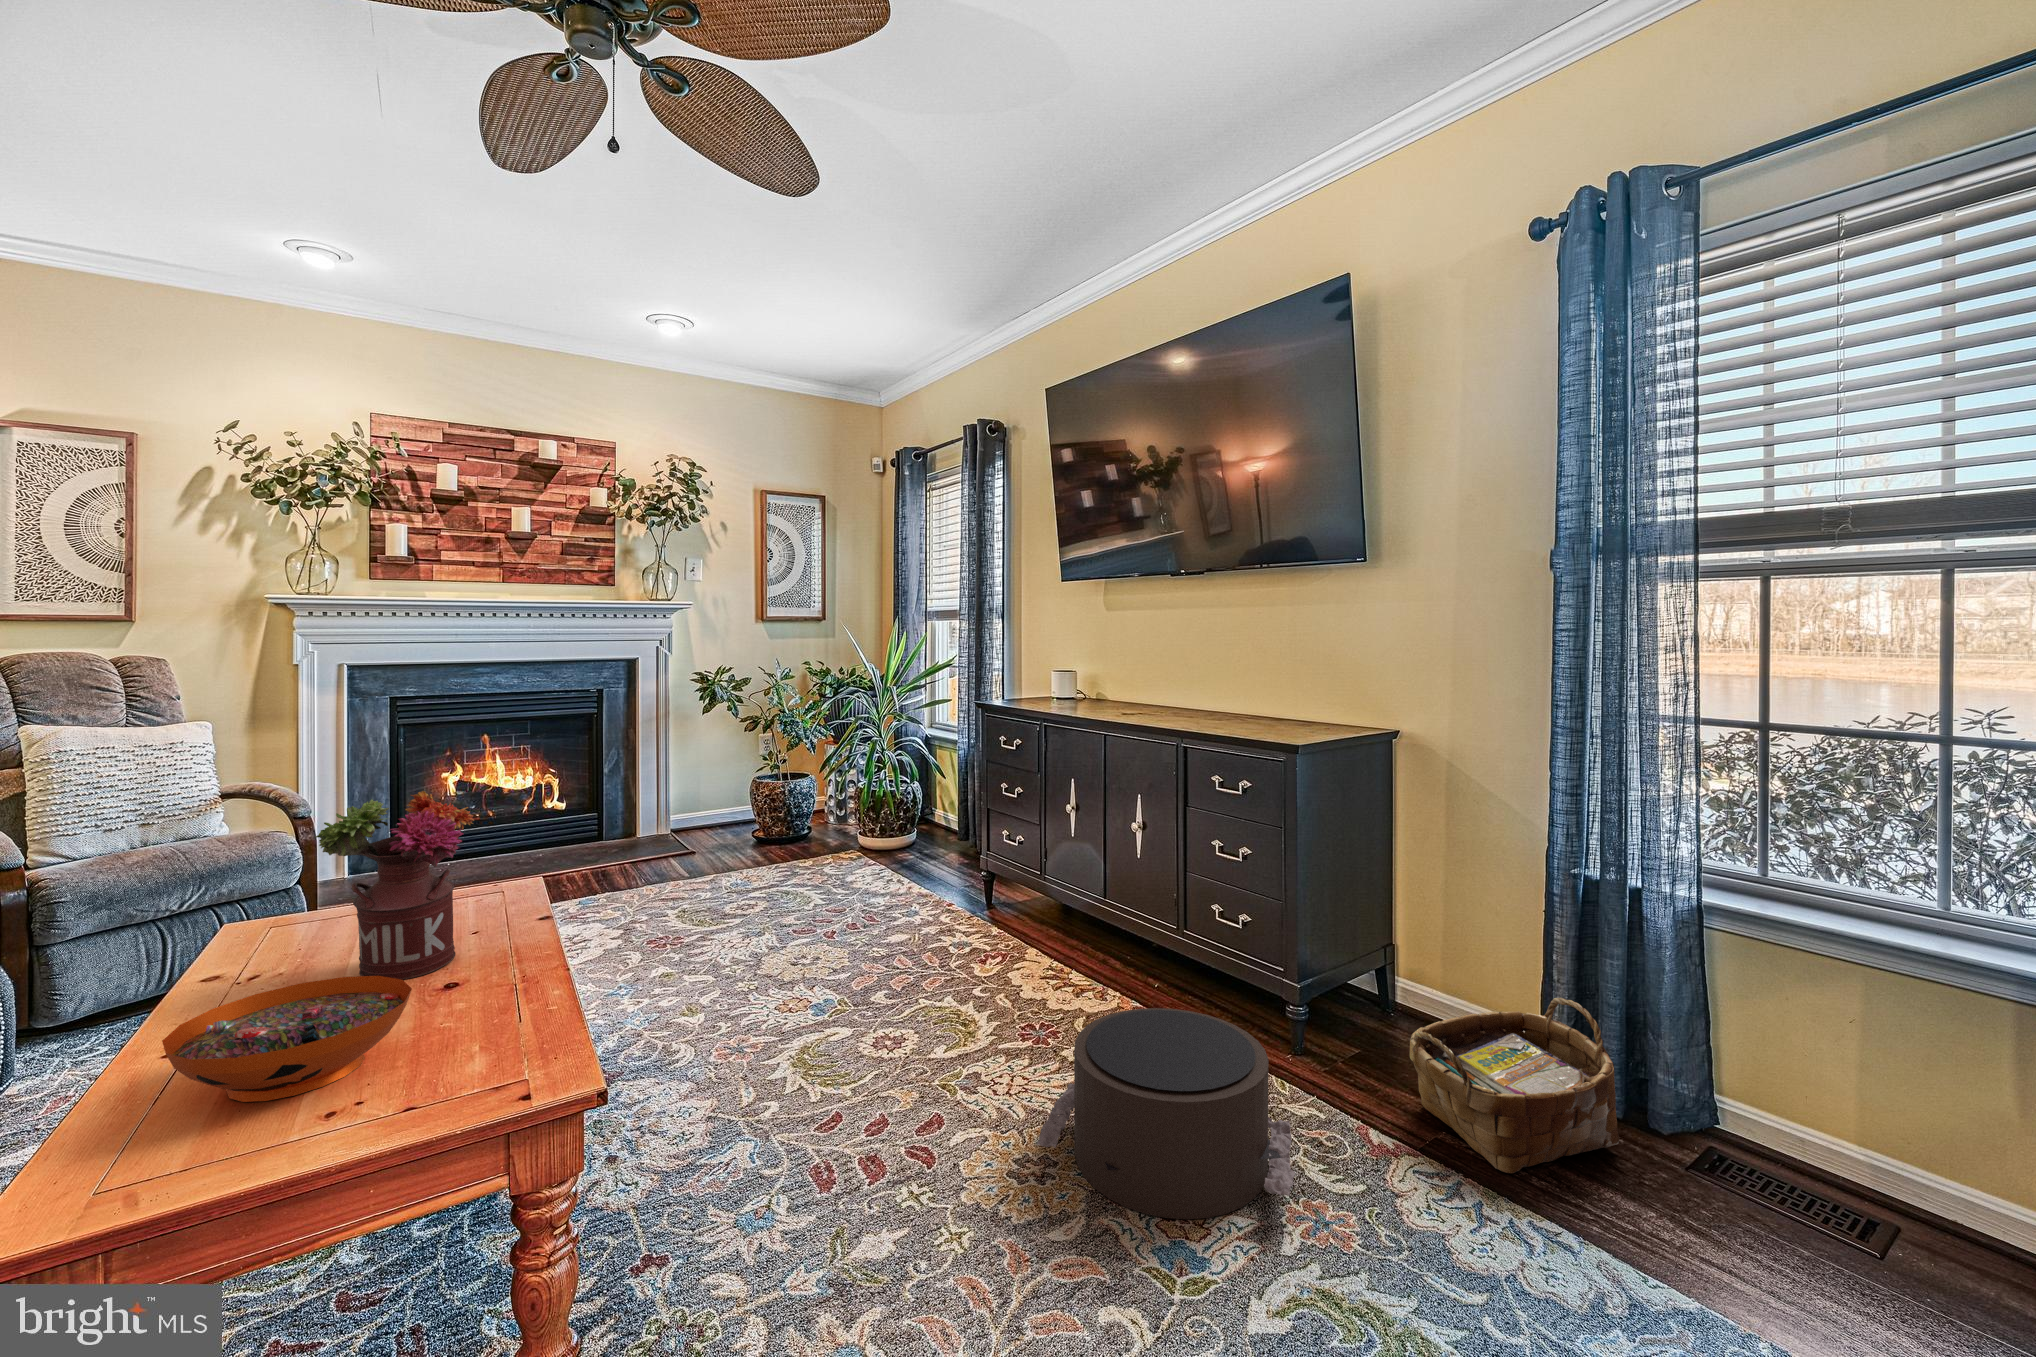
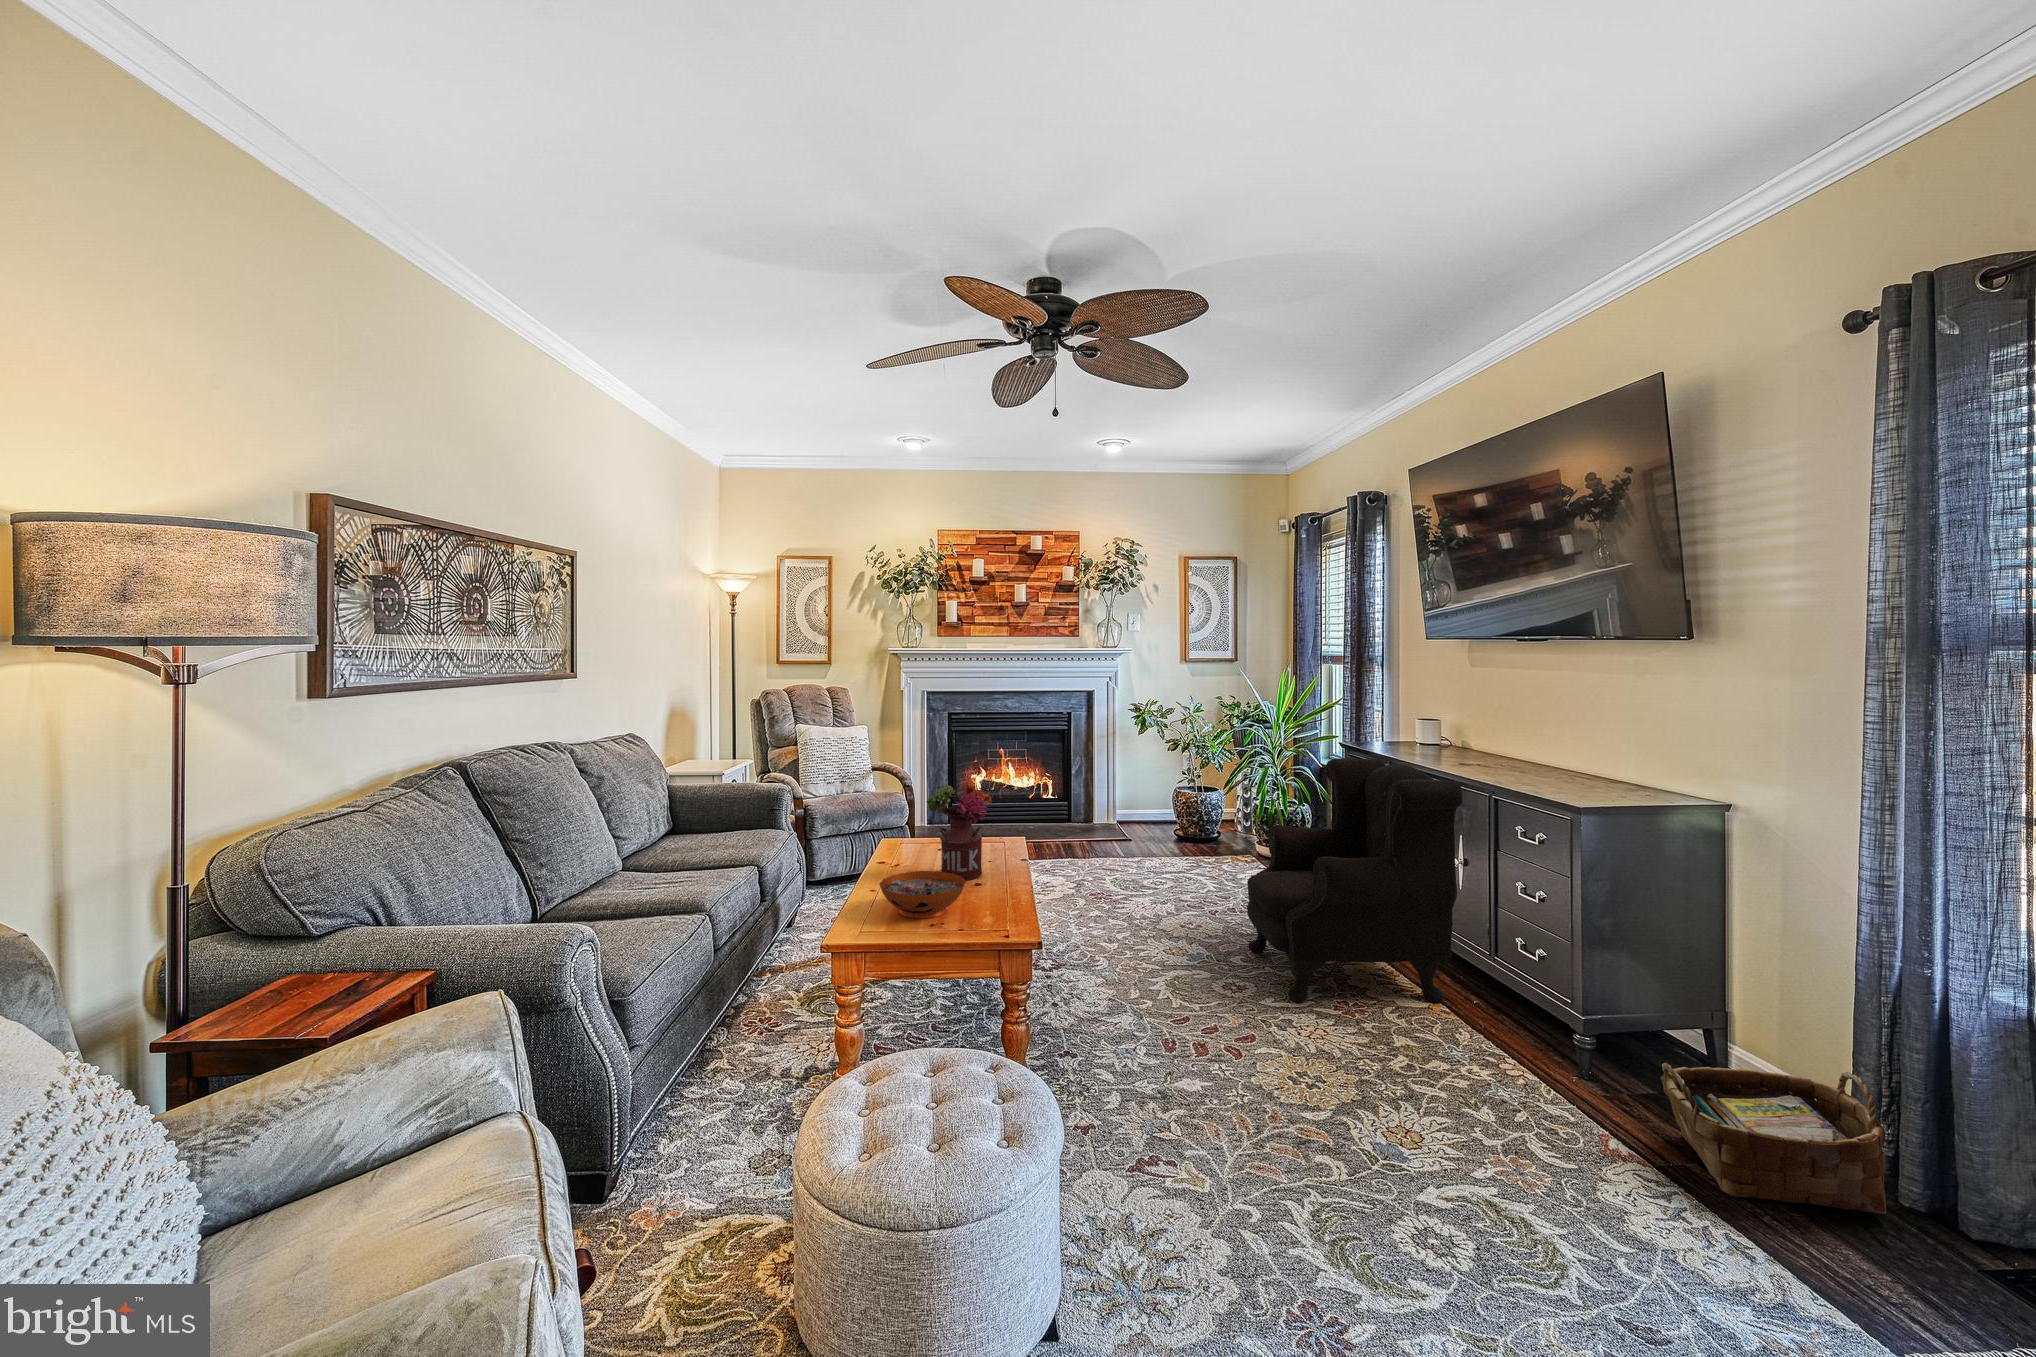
armchair: none [887,717,1151,1042] -> present [1247,758,1463,1002]
pouf: present [1037,1008,1295,1219] -> none [1308,993,1521,1141]

